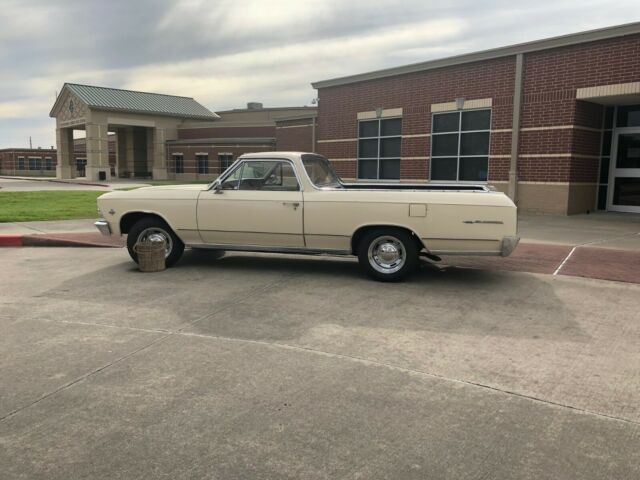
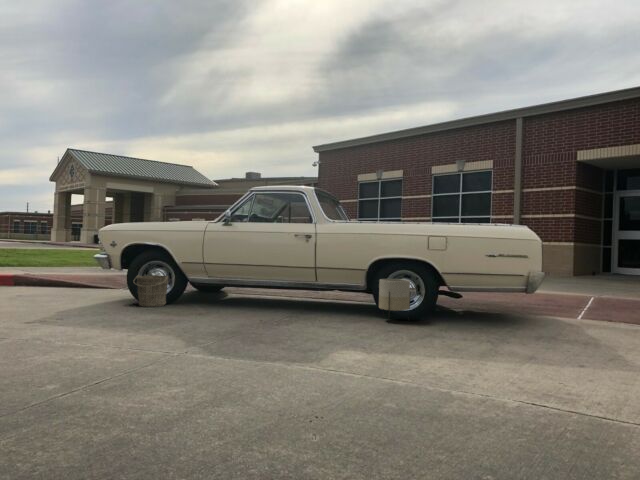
planter: none [363,244,392,287] -> present [379,279,410,322]

